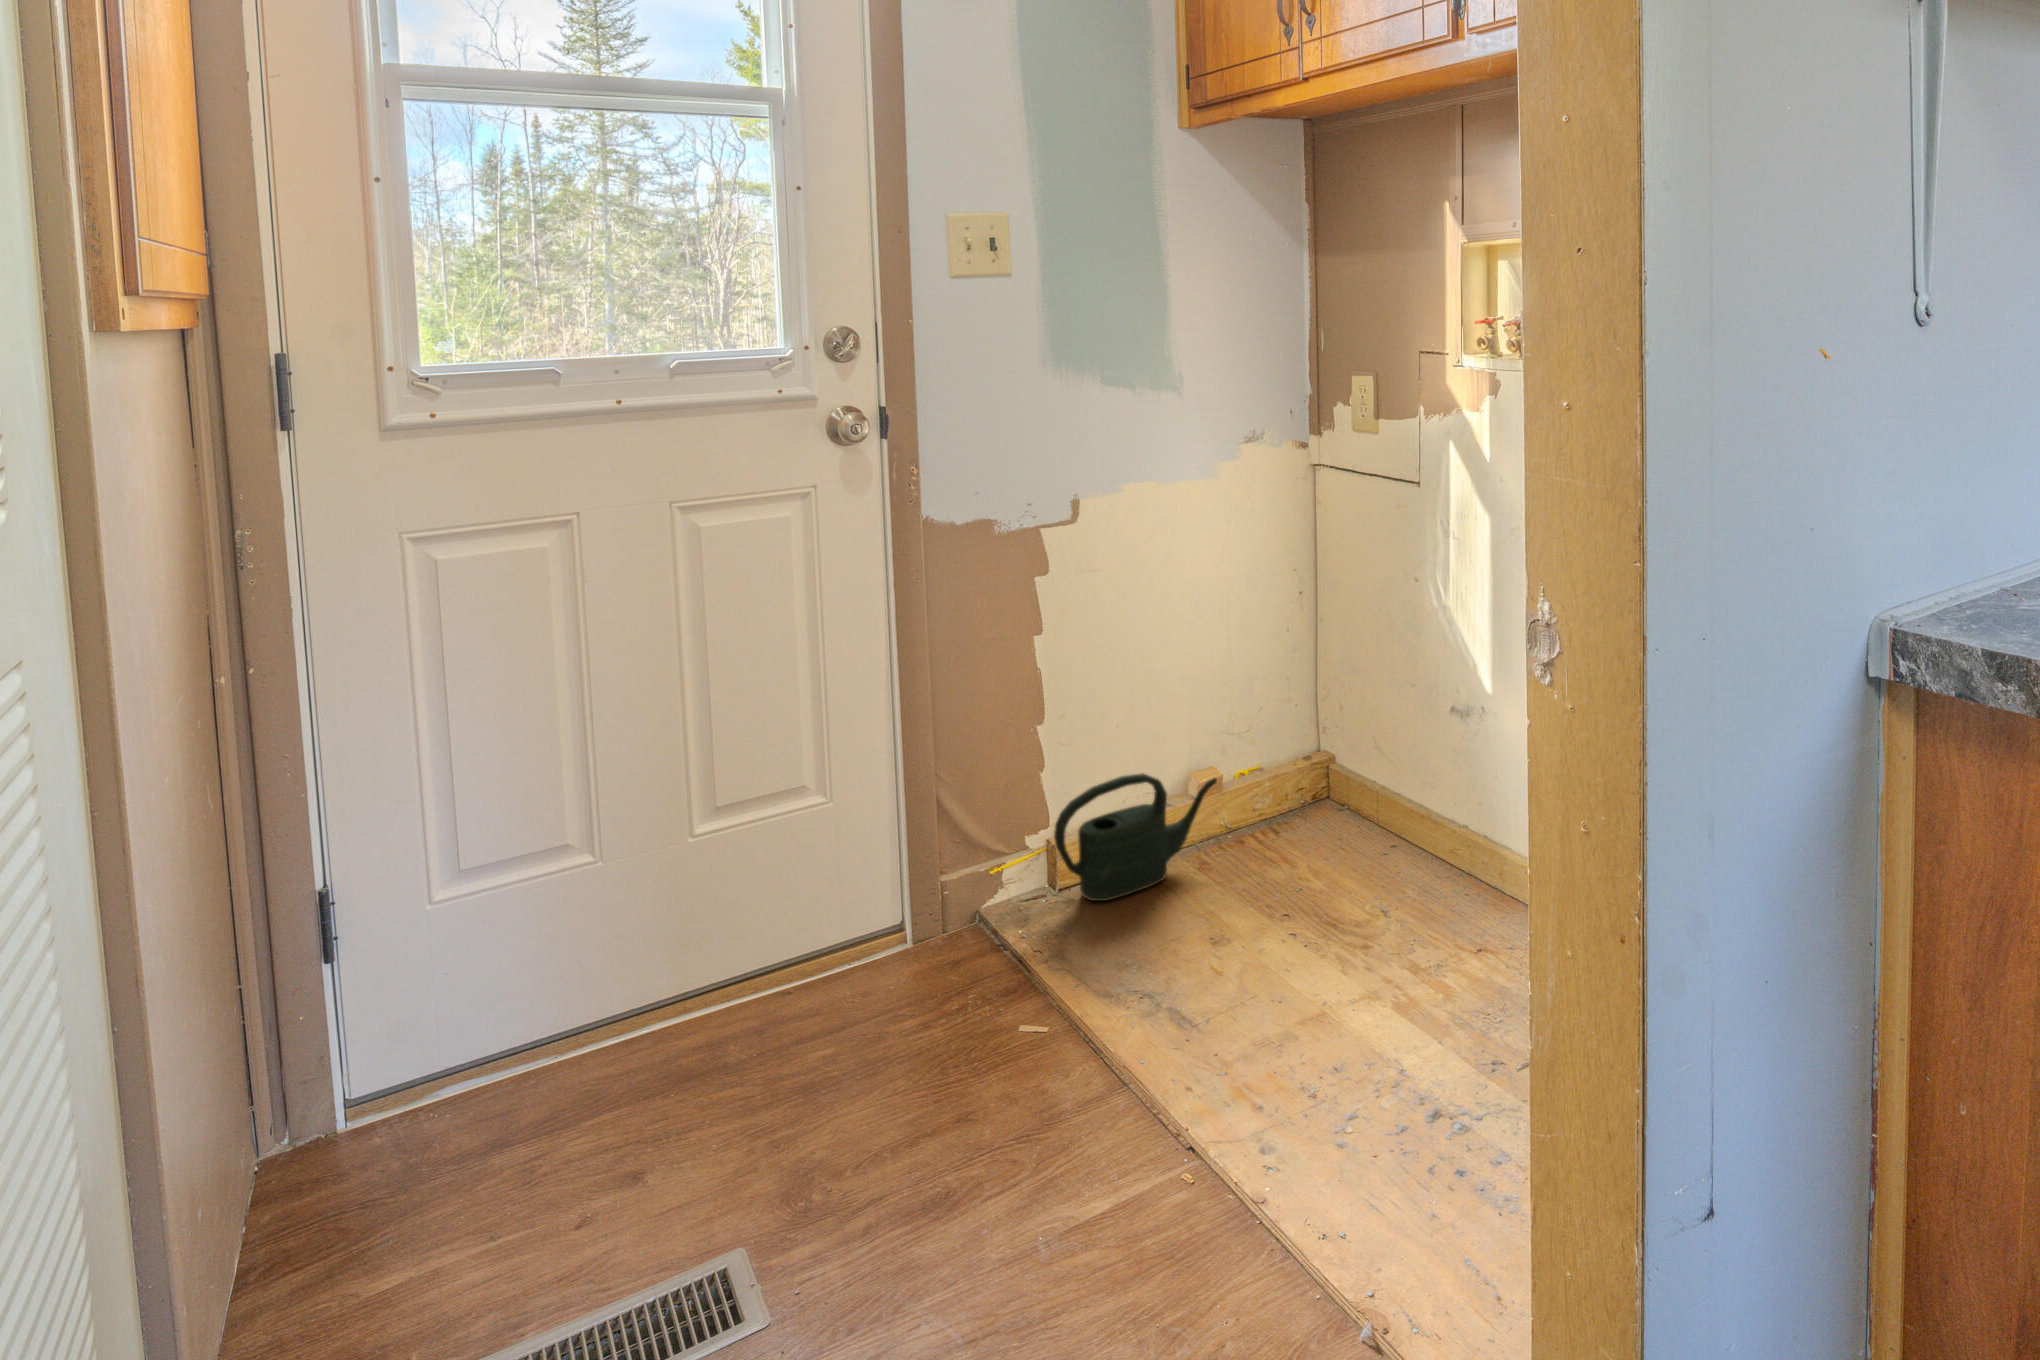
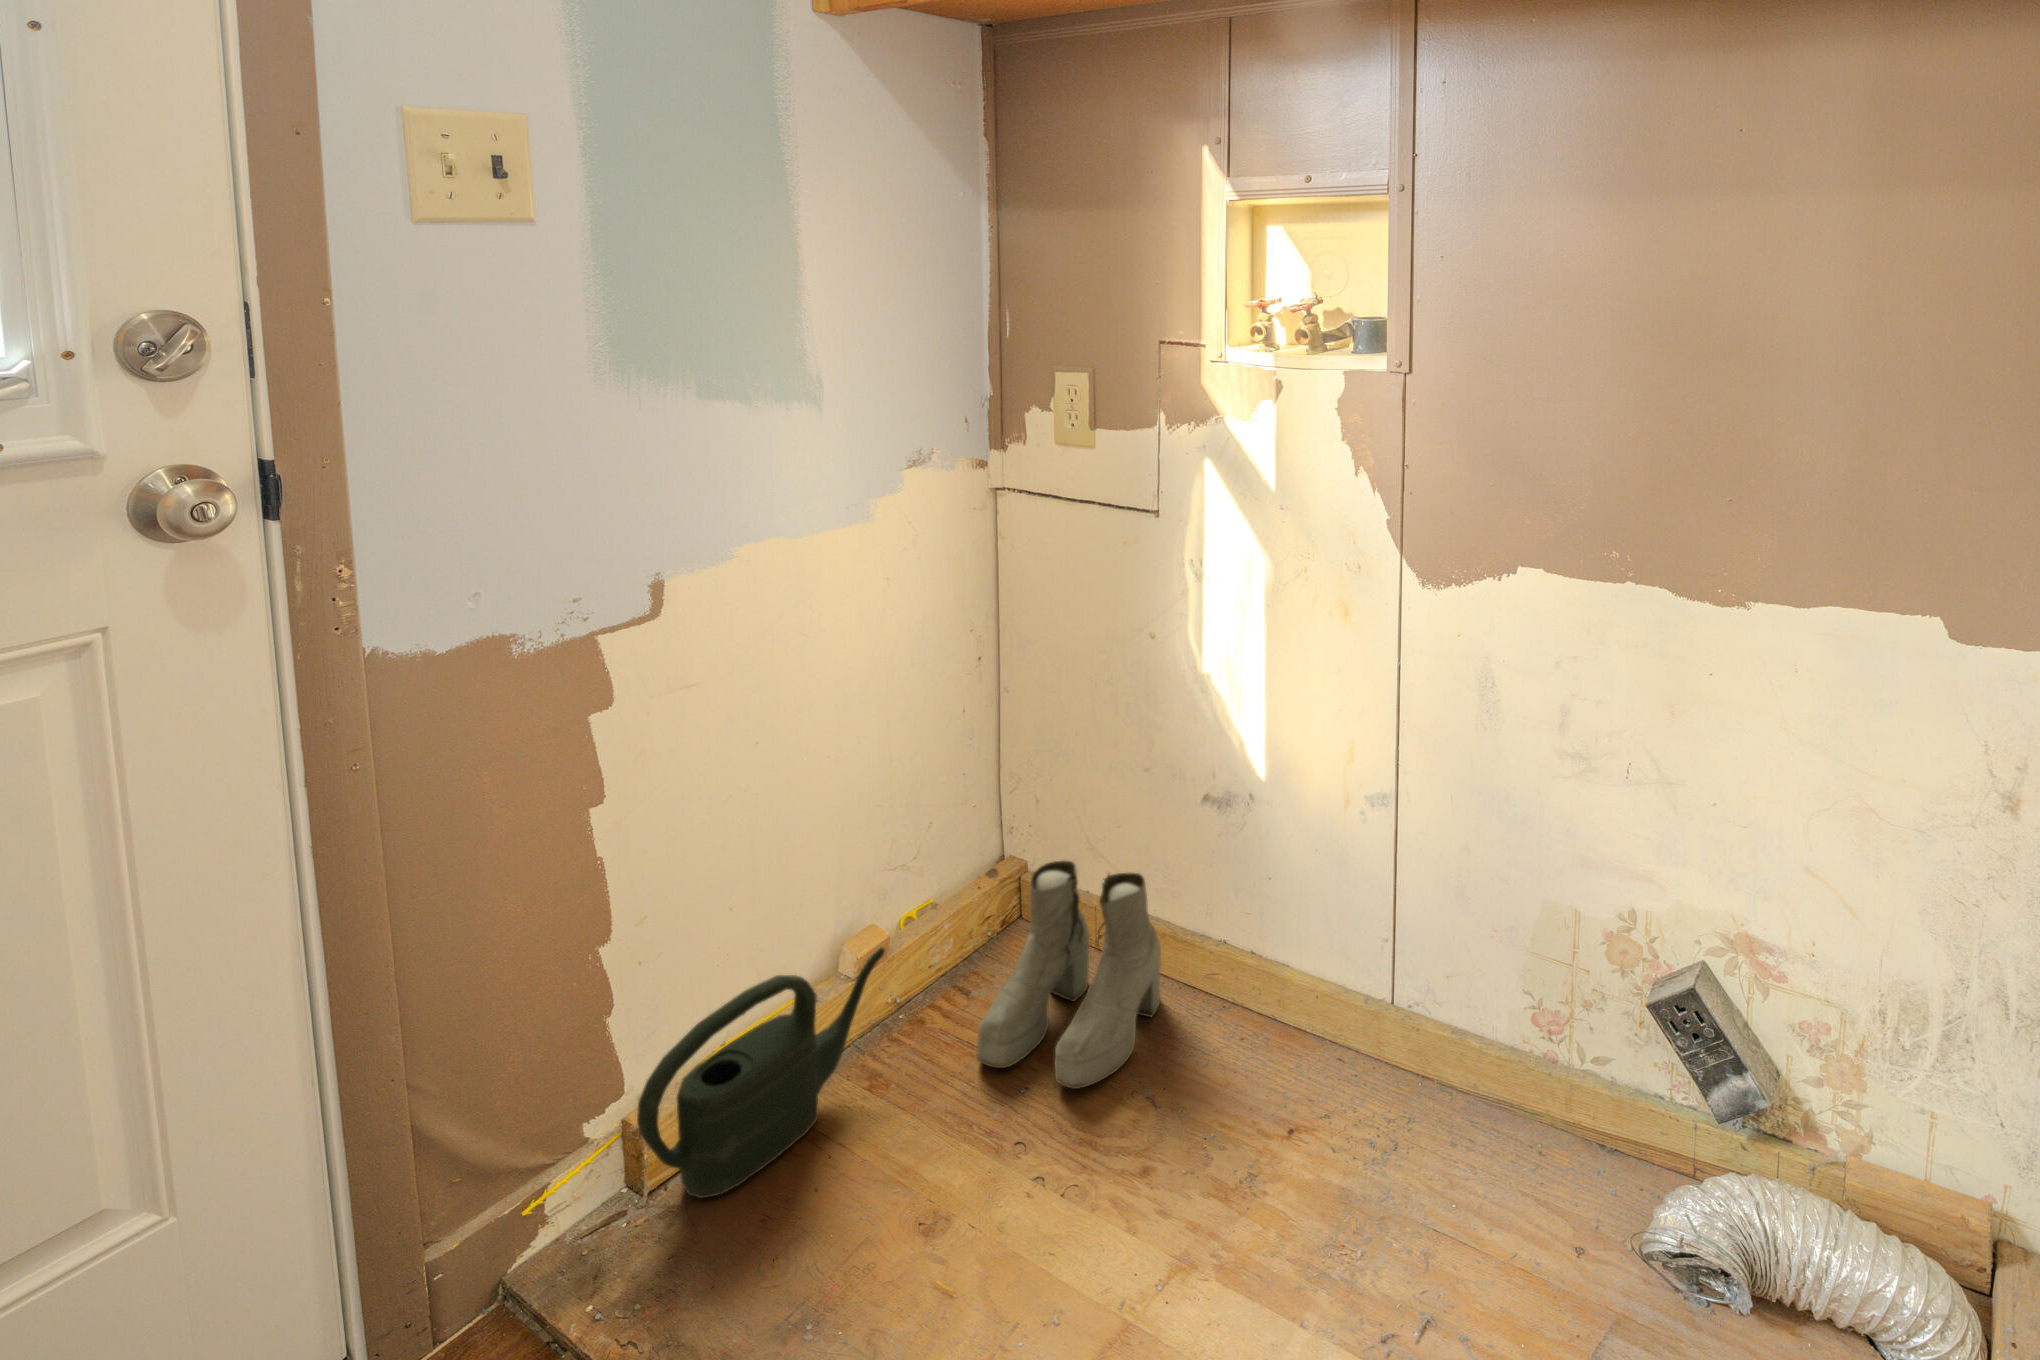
boots: none [1274,743,1416,898] -> present [977,861,1161,1089]

